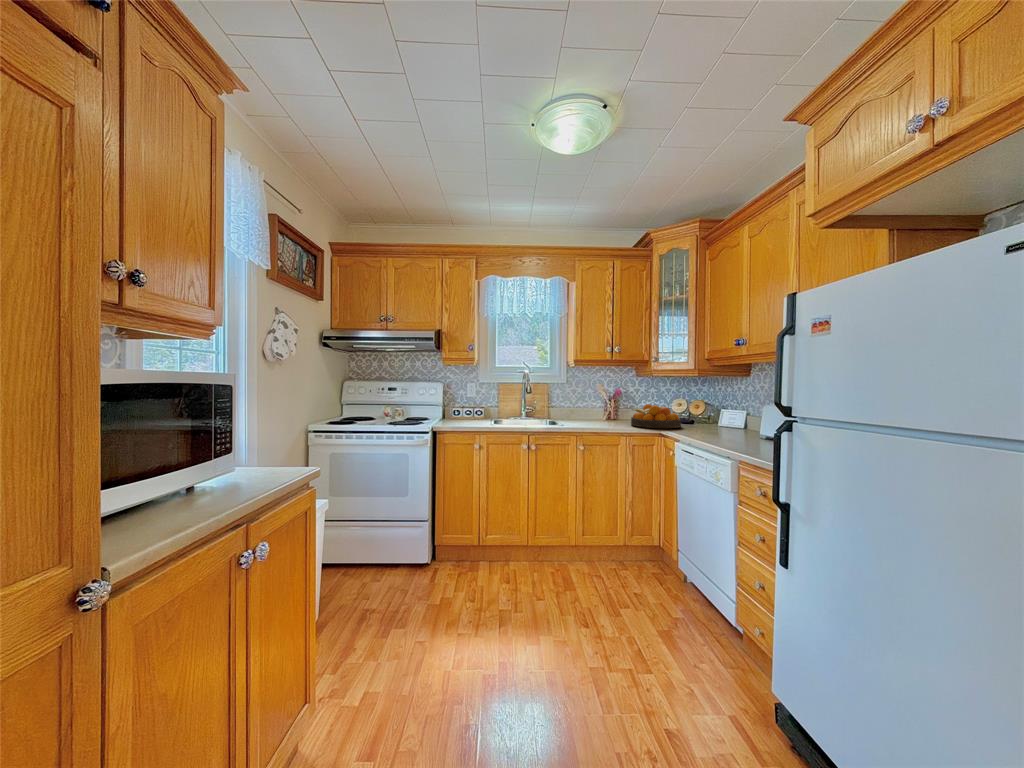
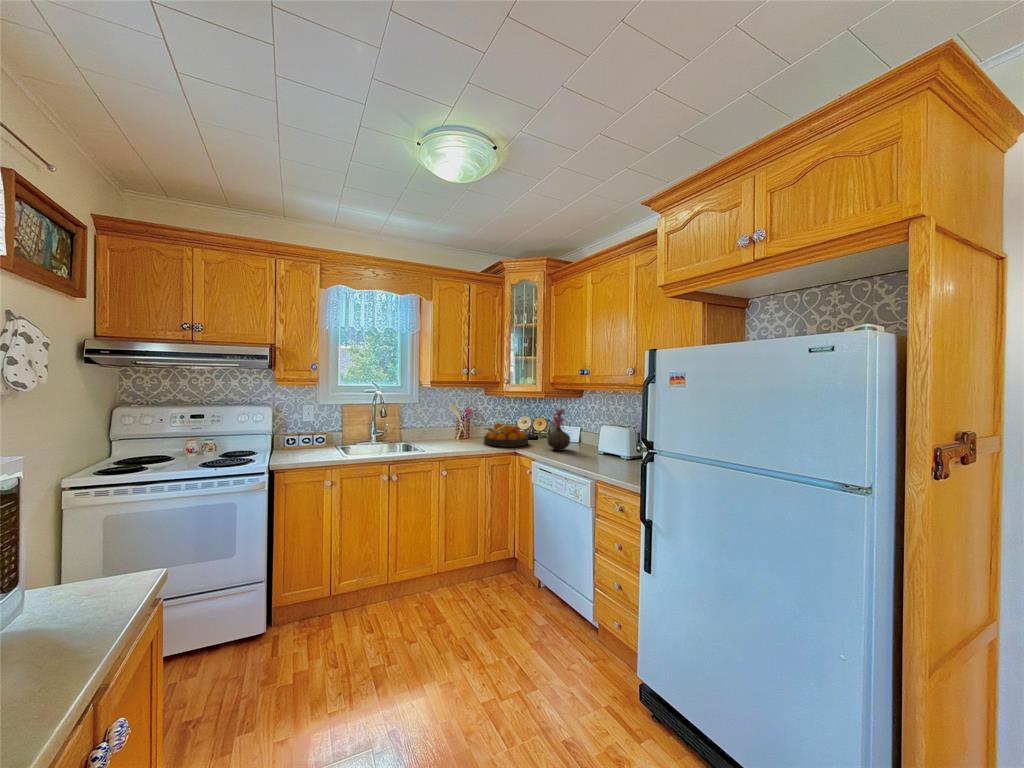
vase: none [700,387,728,434] -> present [547,409,570,450]

